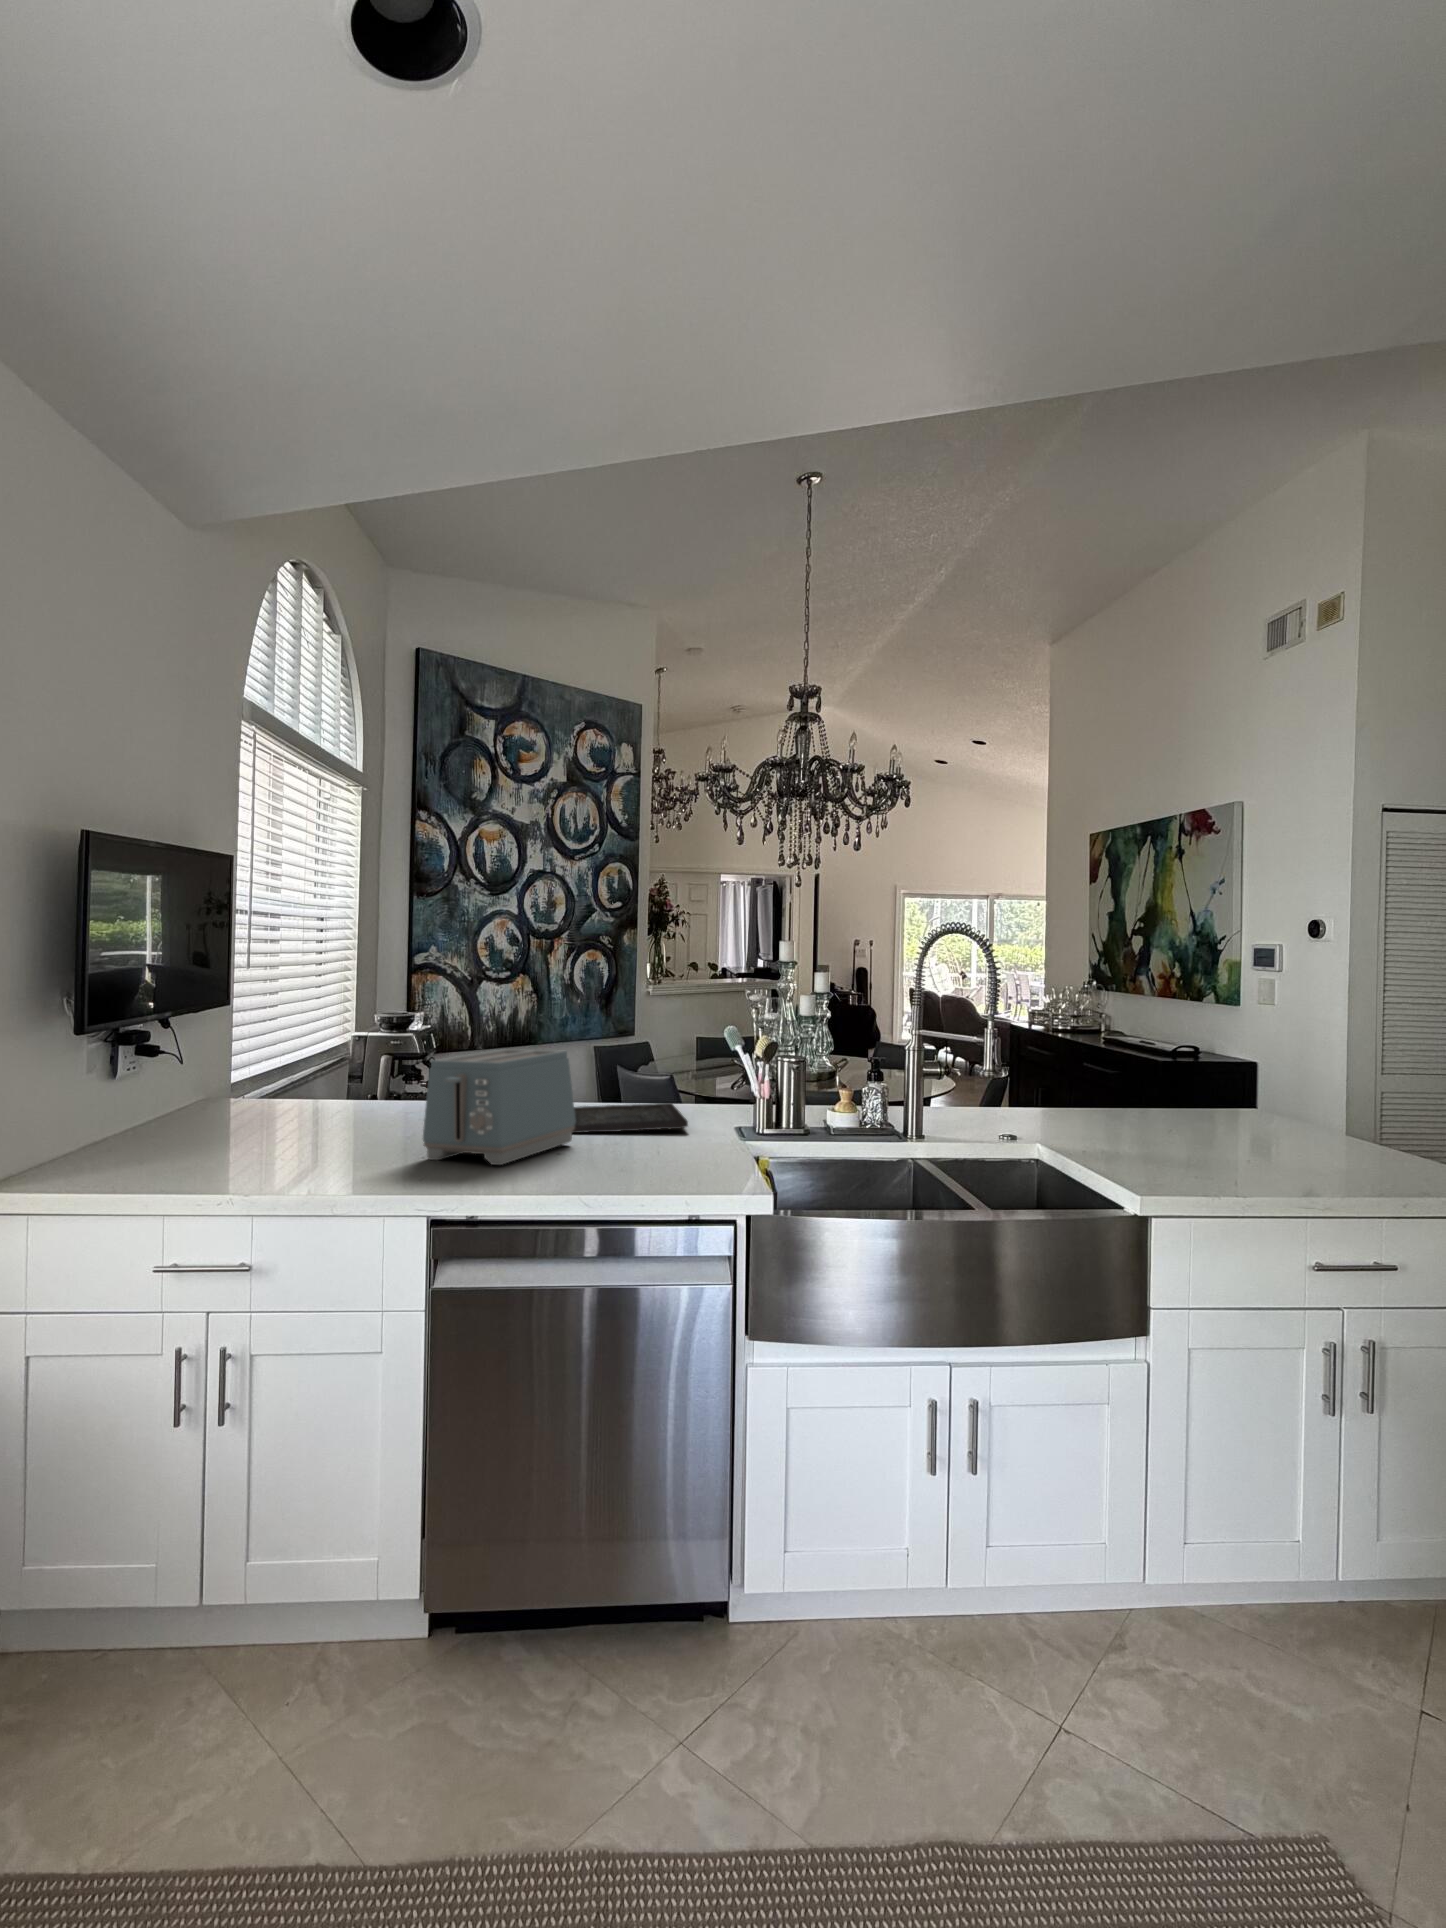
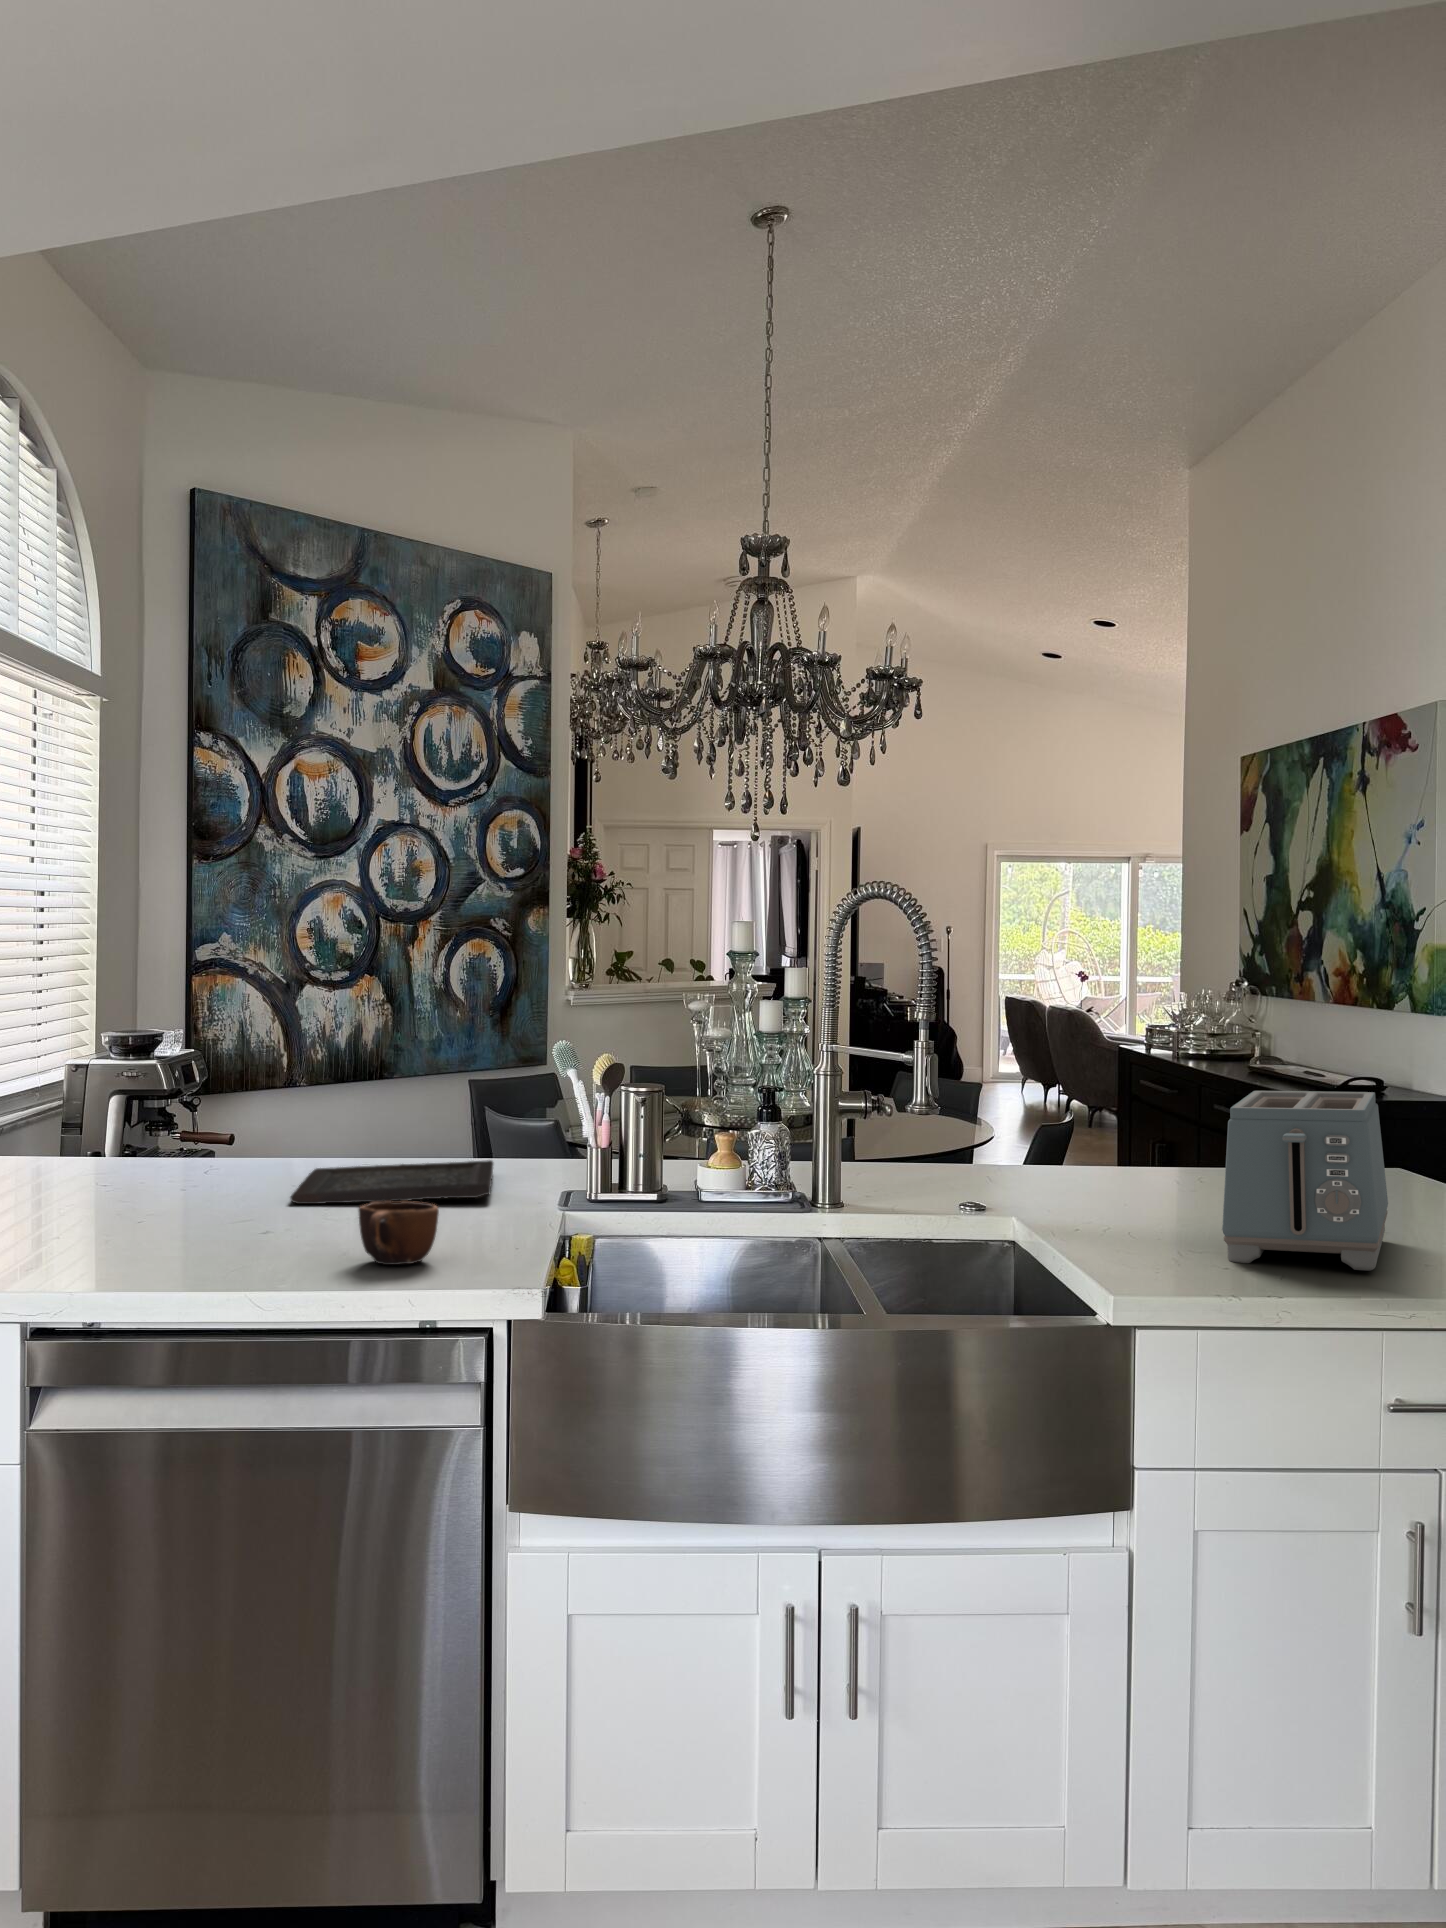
toaster: present [423,1049,576,1165] -> present [1222,1091,1388,1271]
mug: none [640,1134,691,1177] -> present [359,1201,439,1265]

